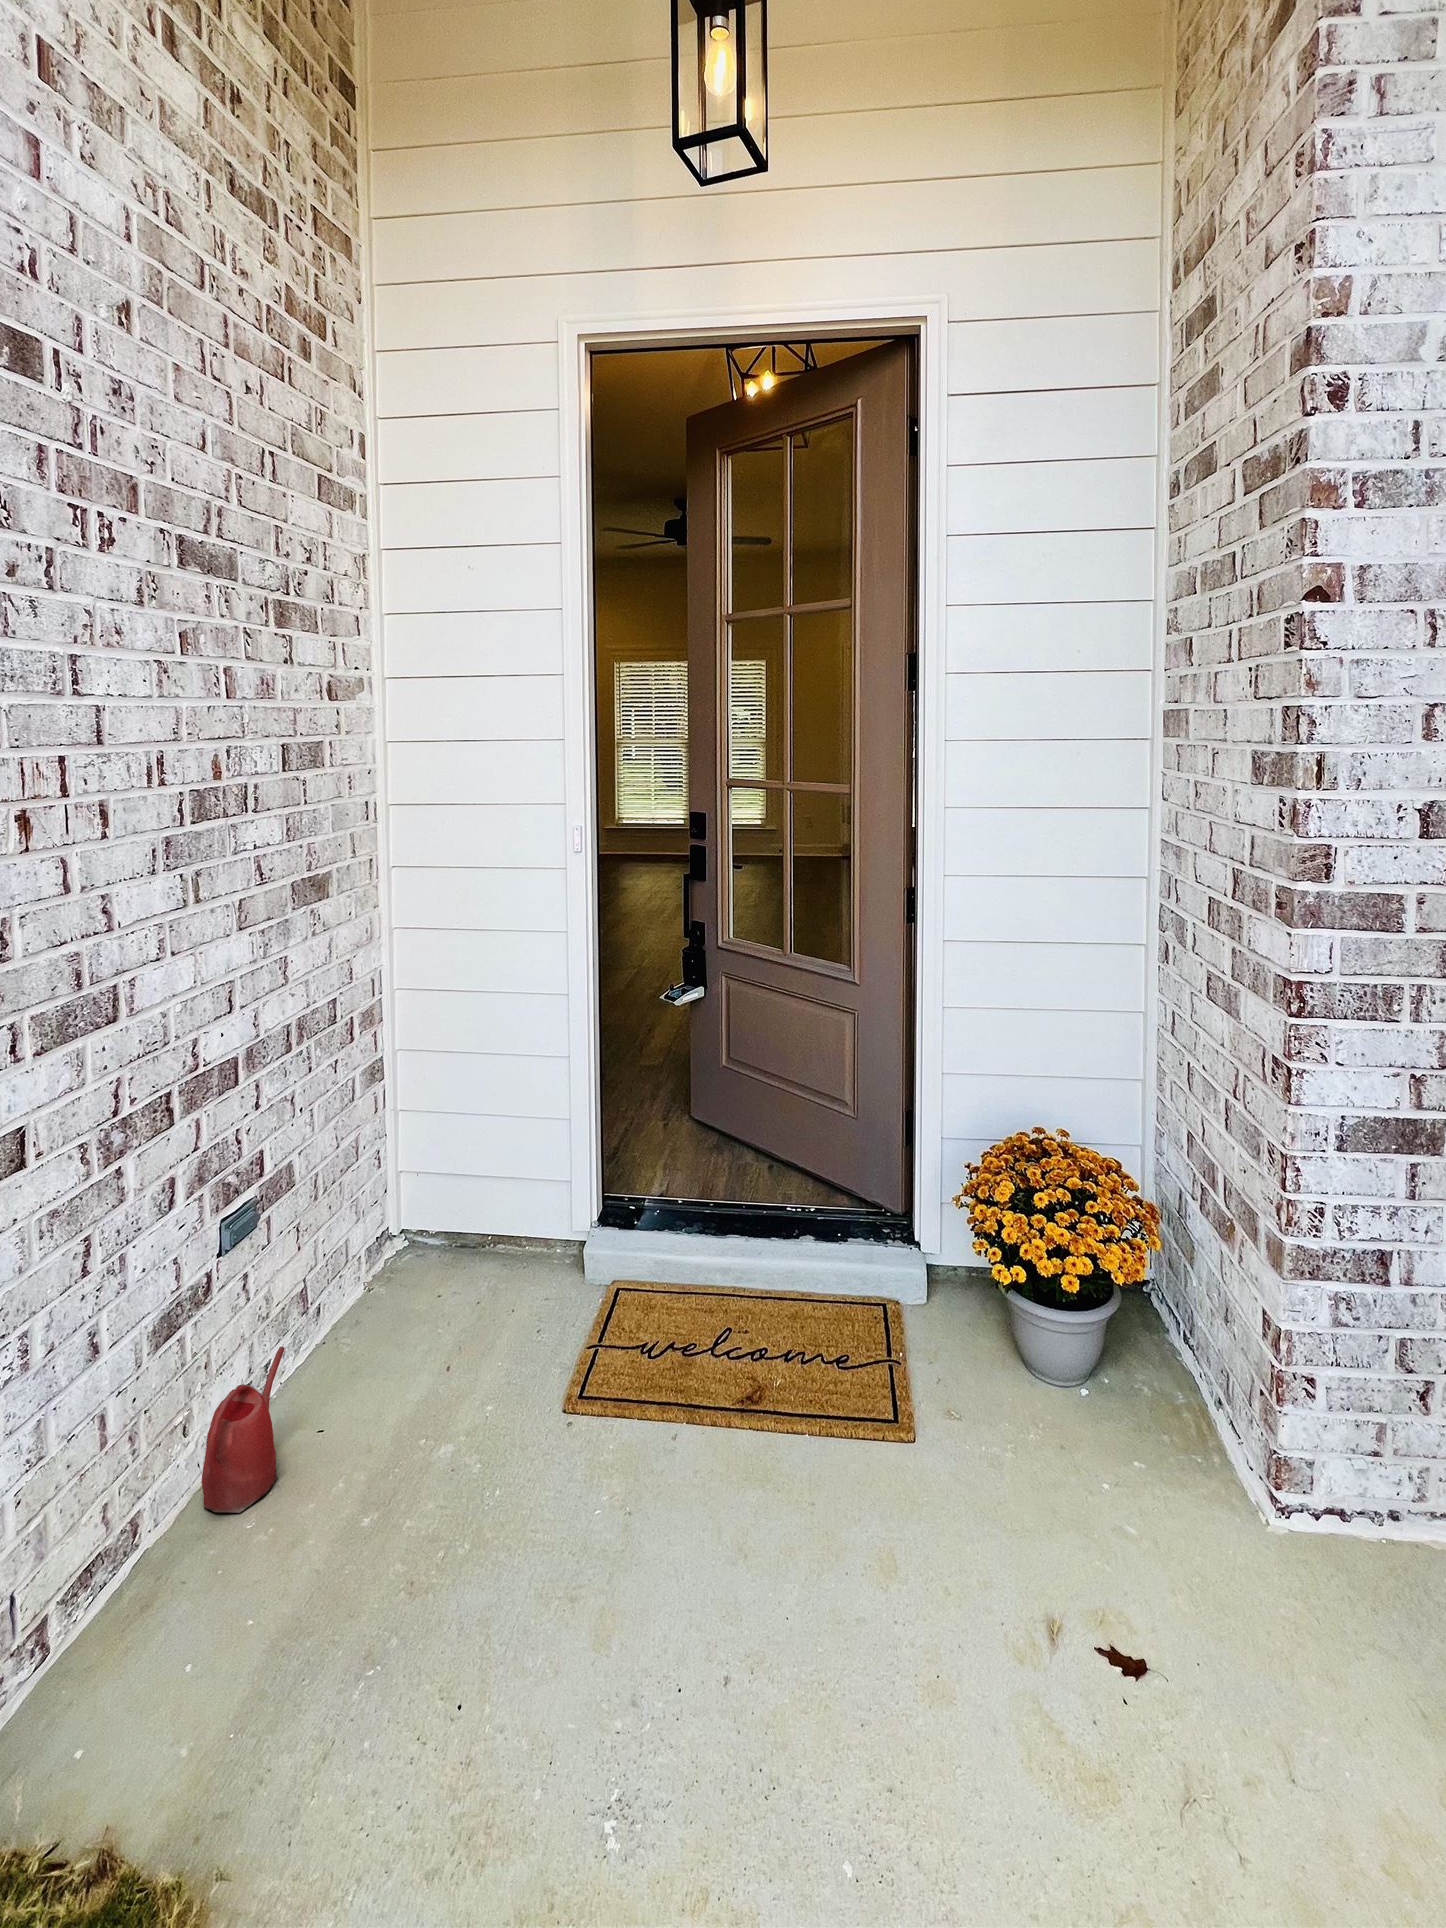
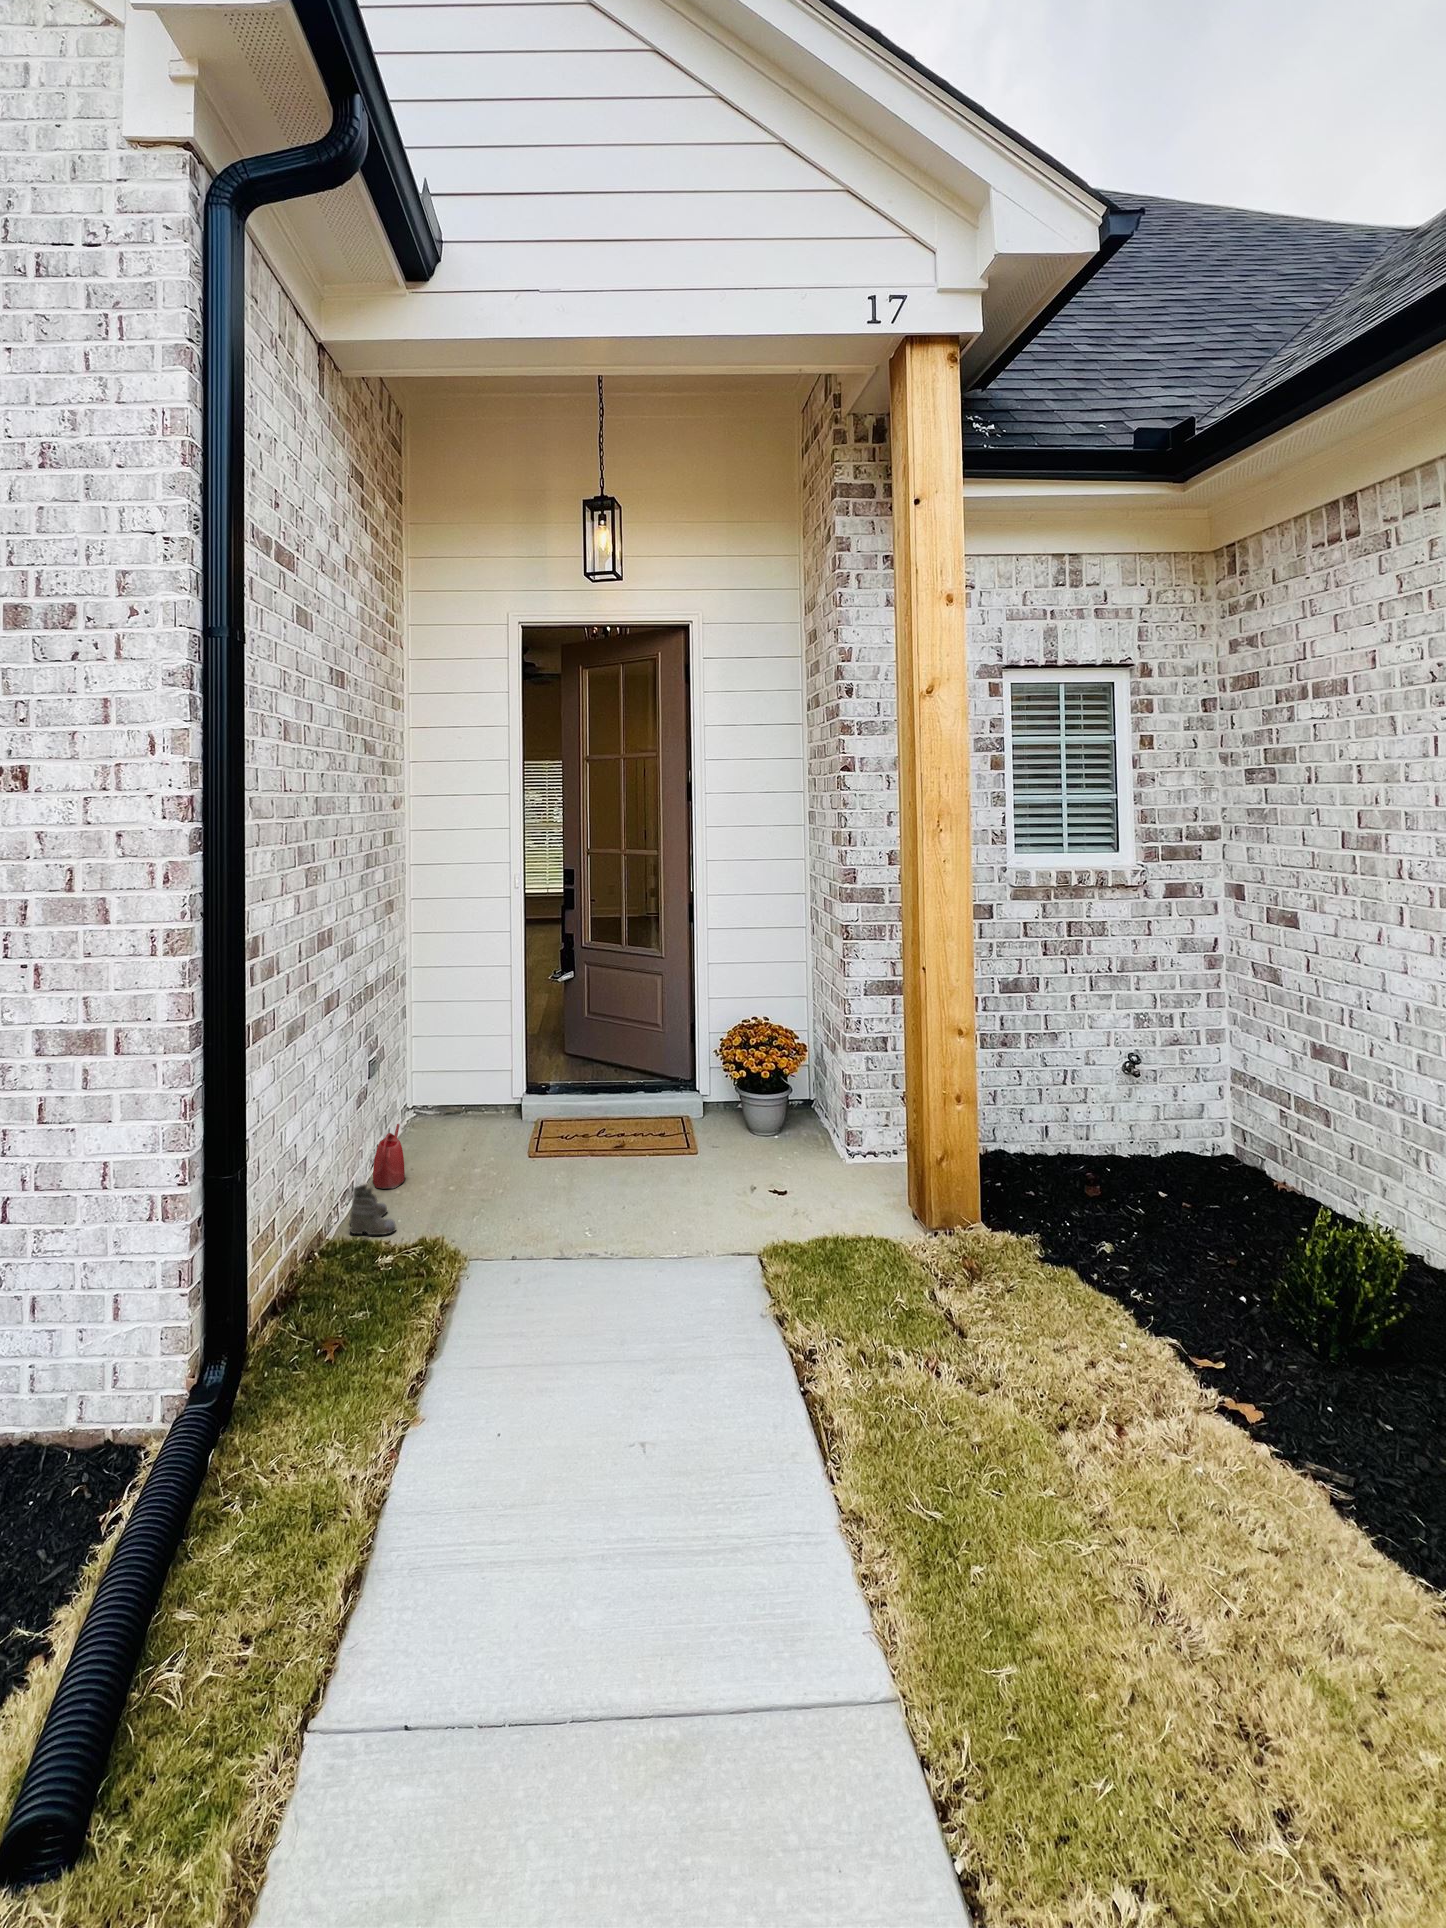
boots: none [64,1546,187,1725] -> present [349,1184,396,1235]

